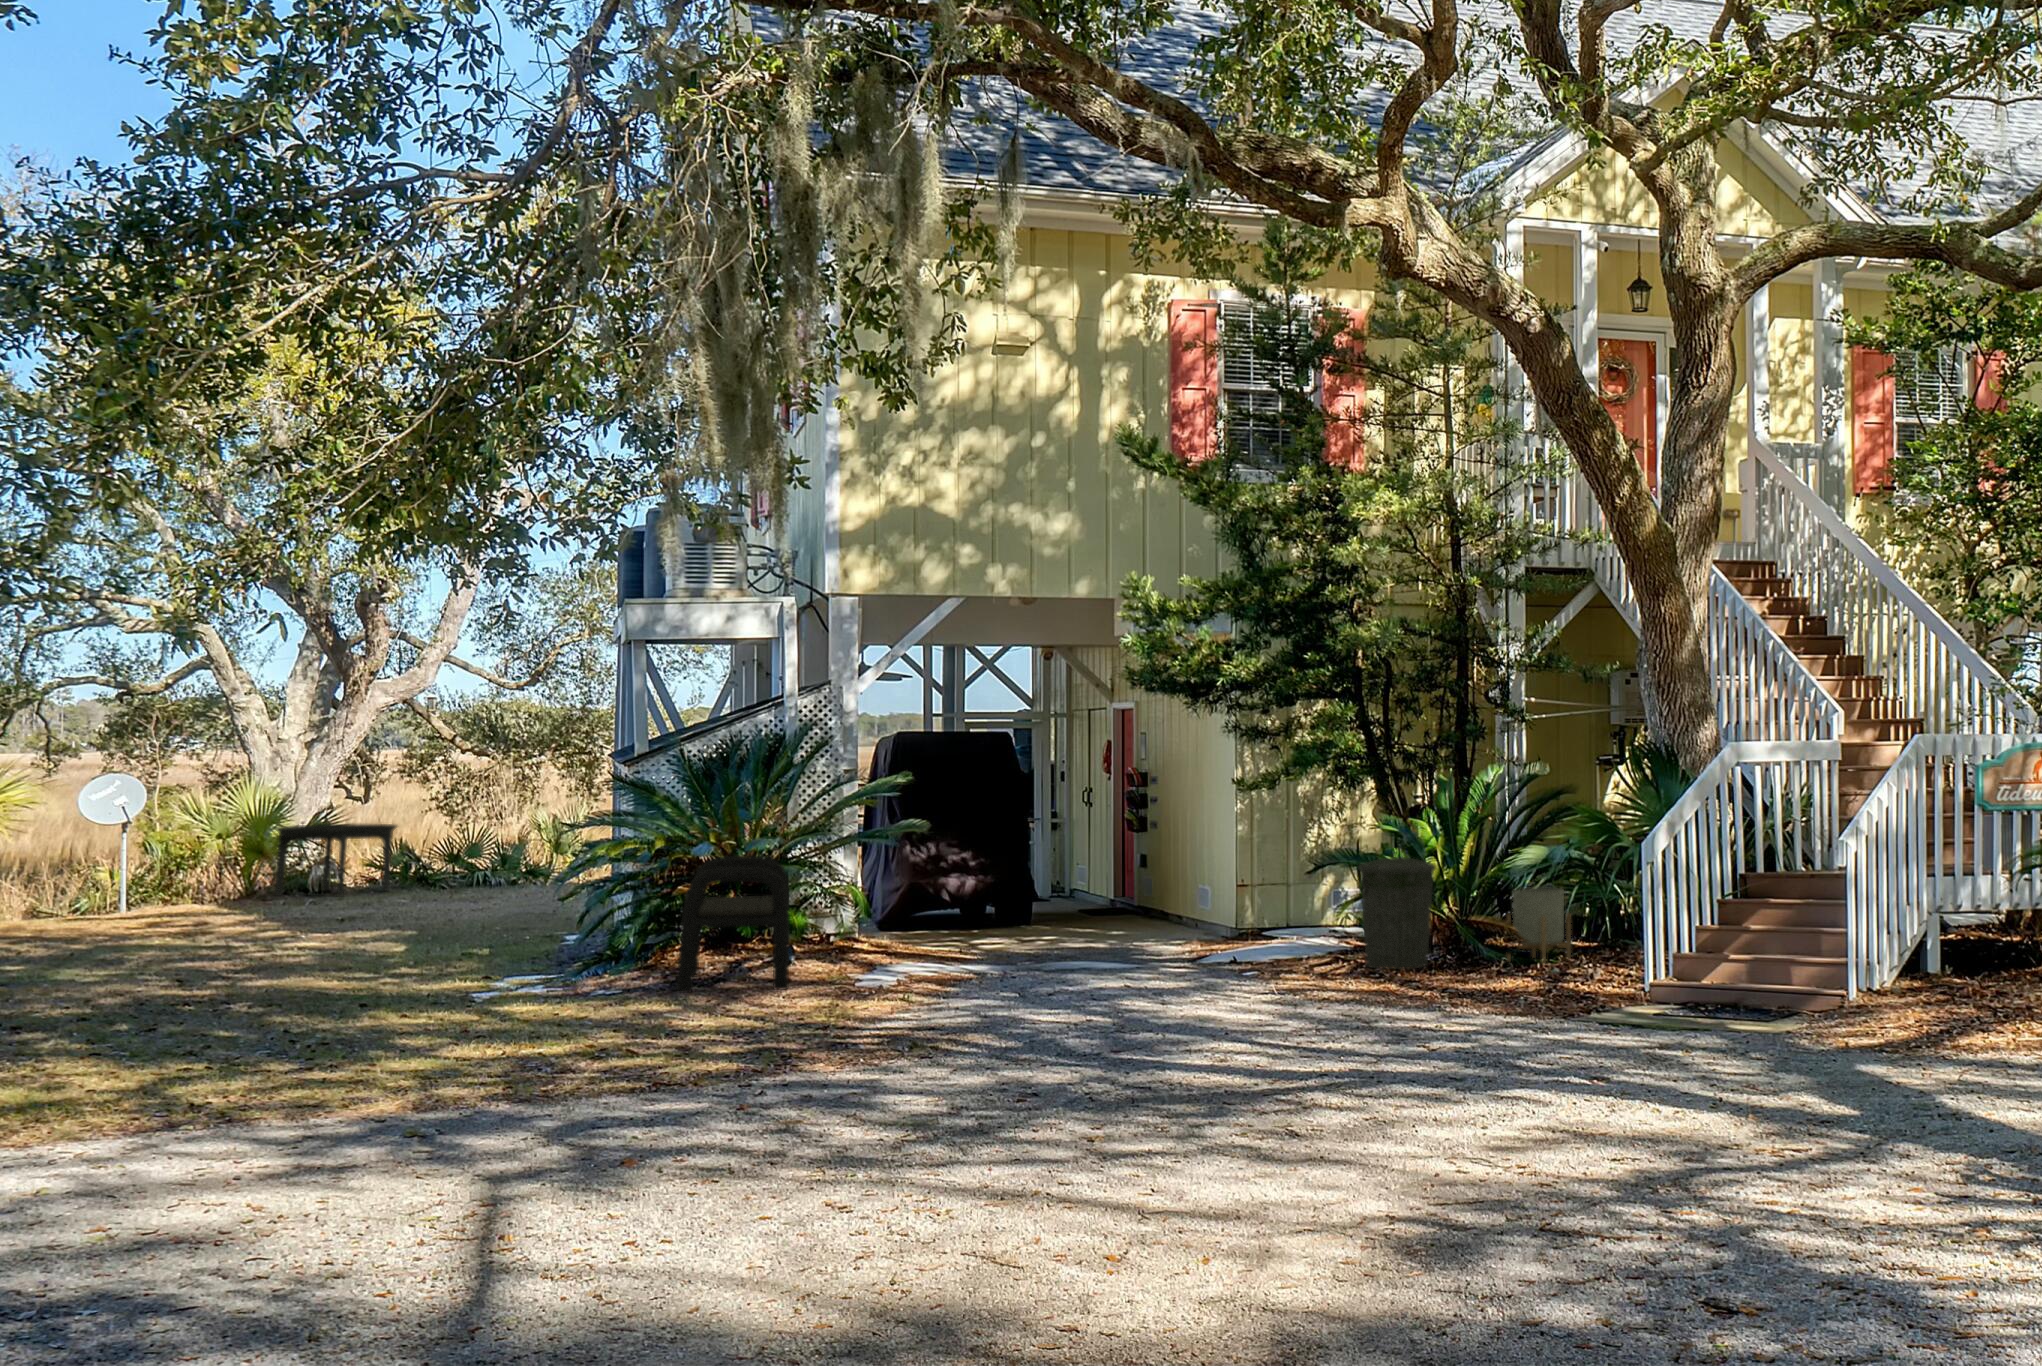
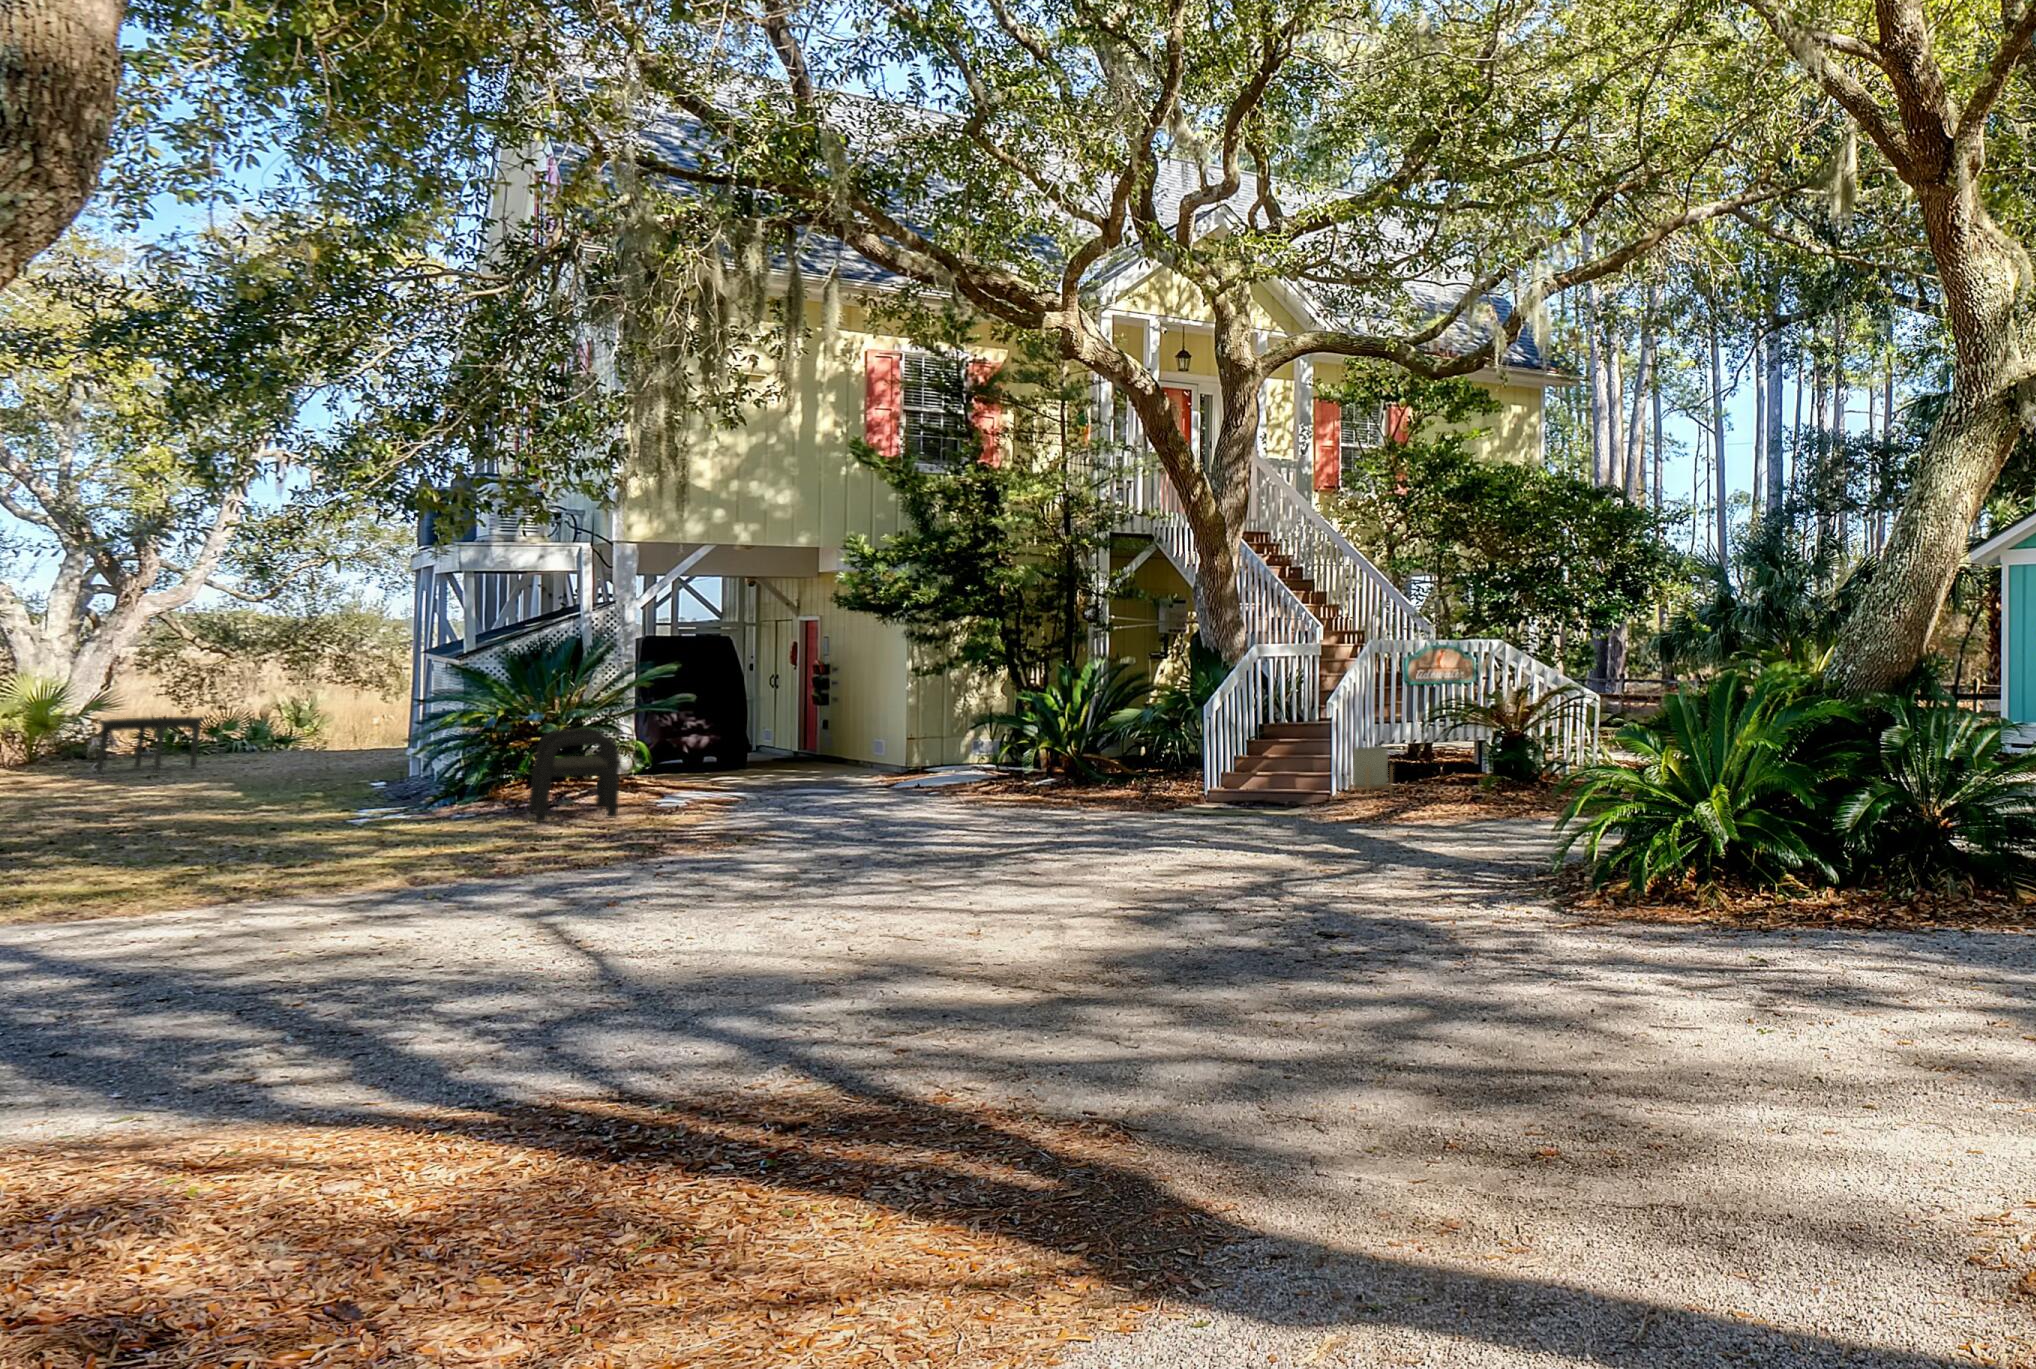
trash can: present [1358,853,1436,969] -> none [1010,718,1062,792]
planter: present [1507,887,1571,964] -> present [1348,747,1393,799]

